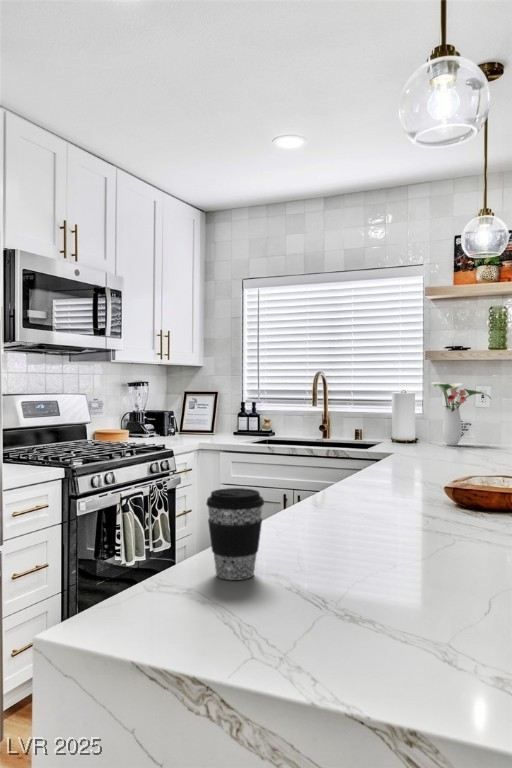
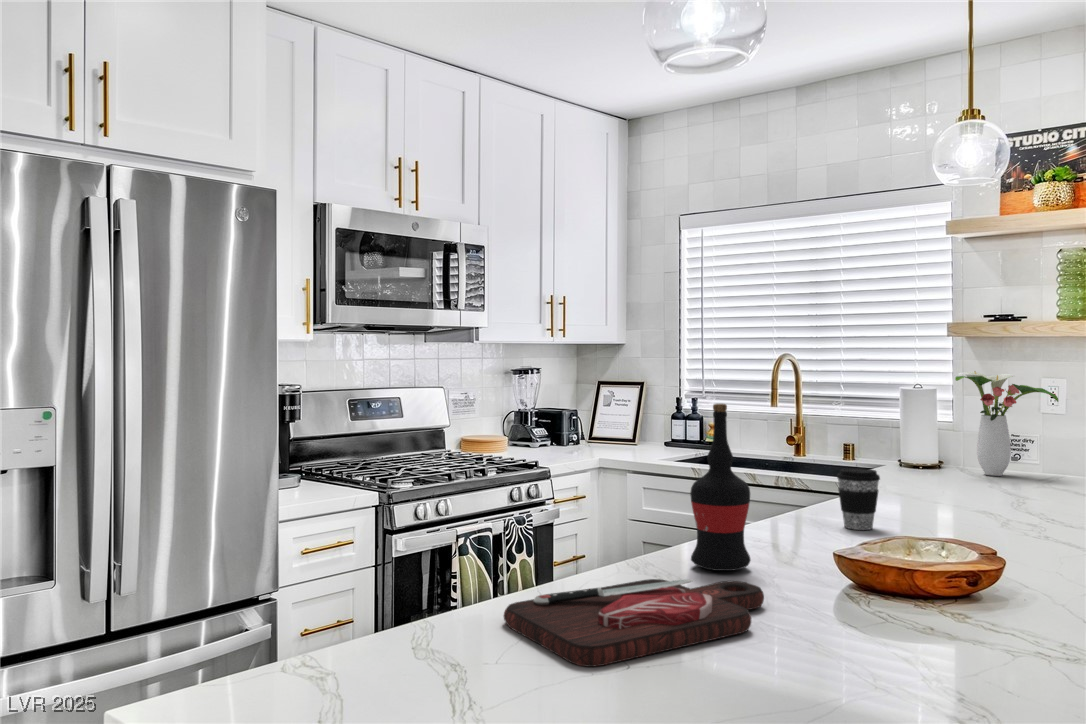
wine bottle: none [351,389,390,499] -> present [690,404,751,571]
coffee cup: present [206,488,264,580] -> present [837,468,880,530]
cutting board: none [279,499,439,556] -> present [504,579,764,667]

